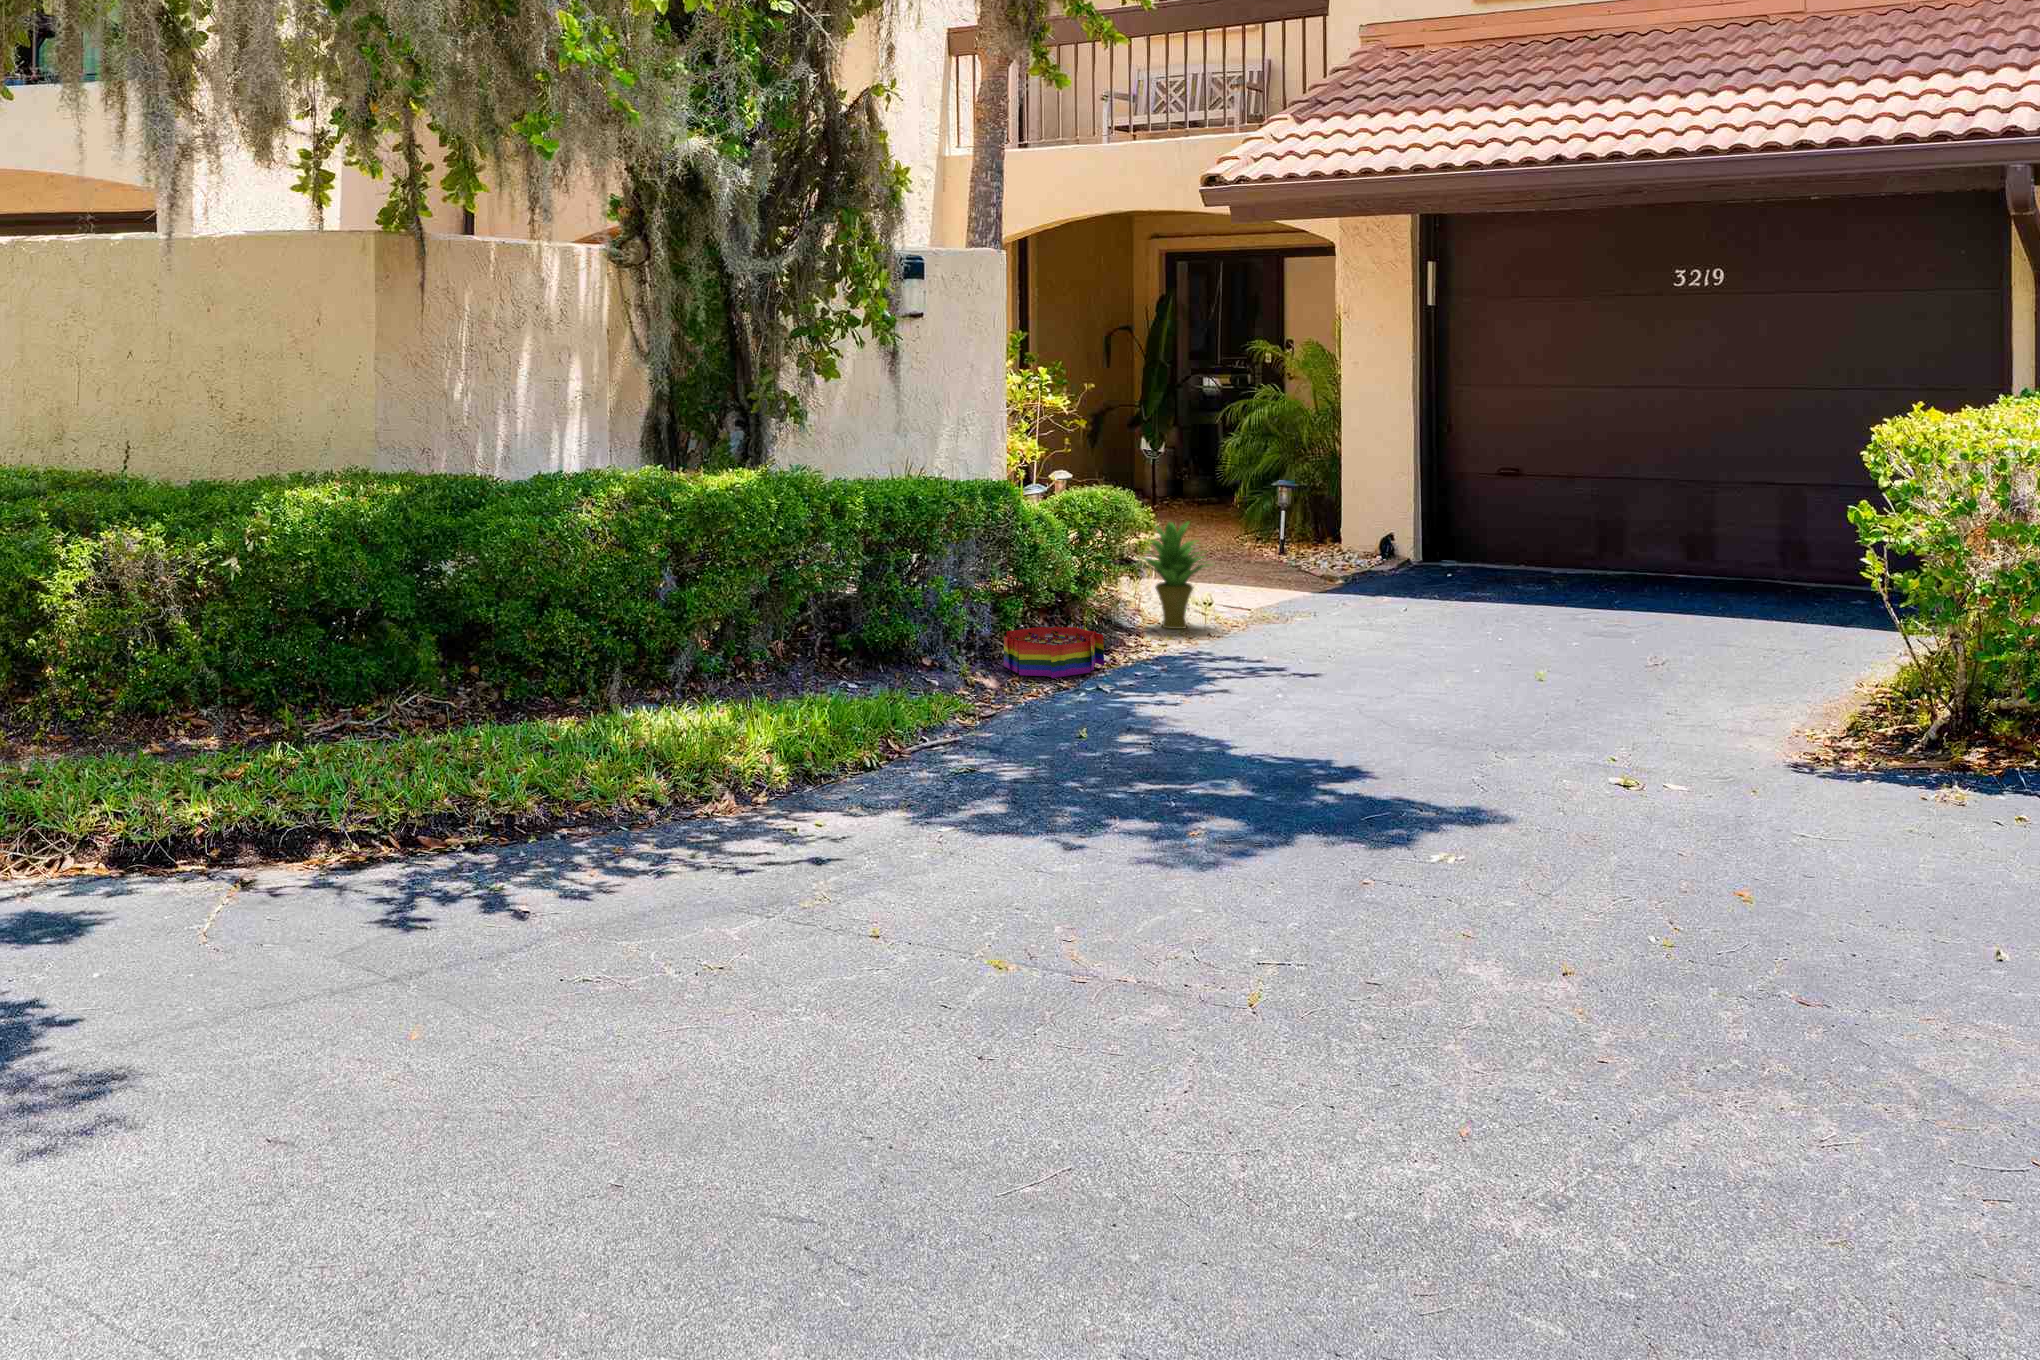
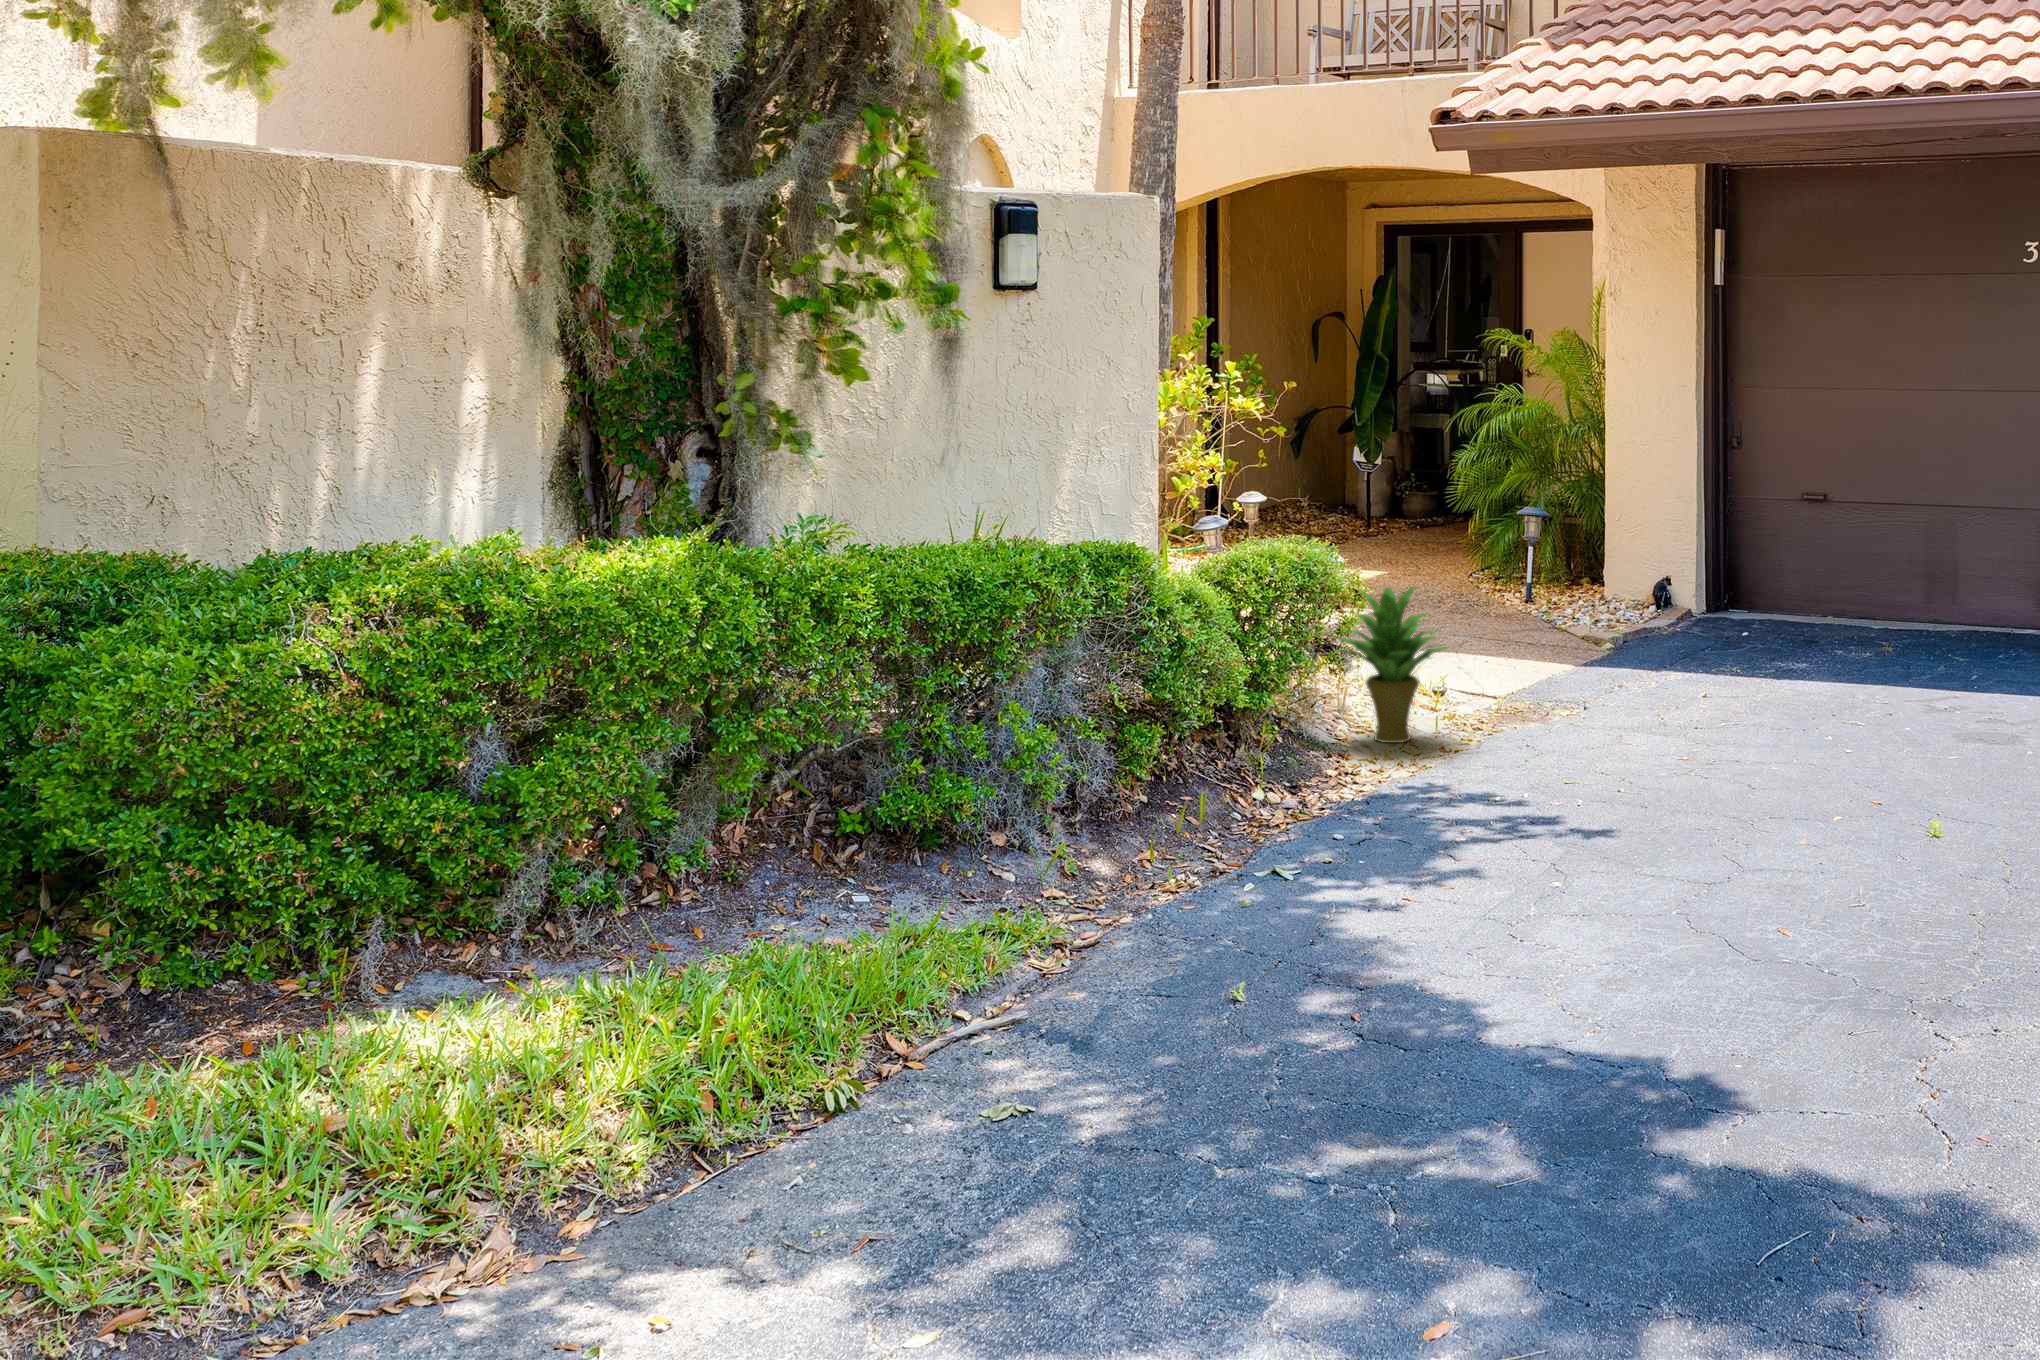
storage bin: present [1004,626,1104,678] -> none [1135,761,1289,851]

